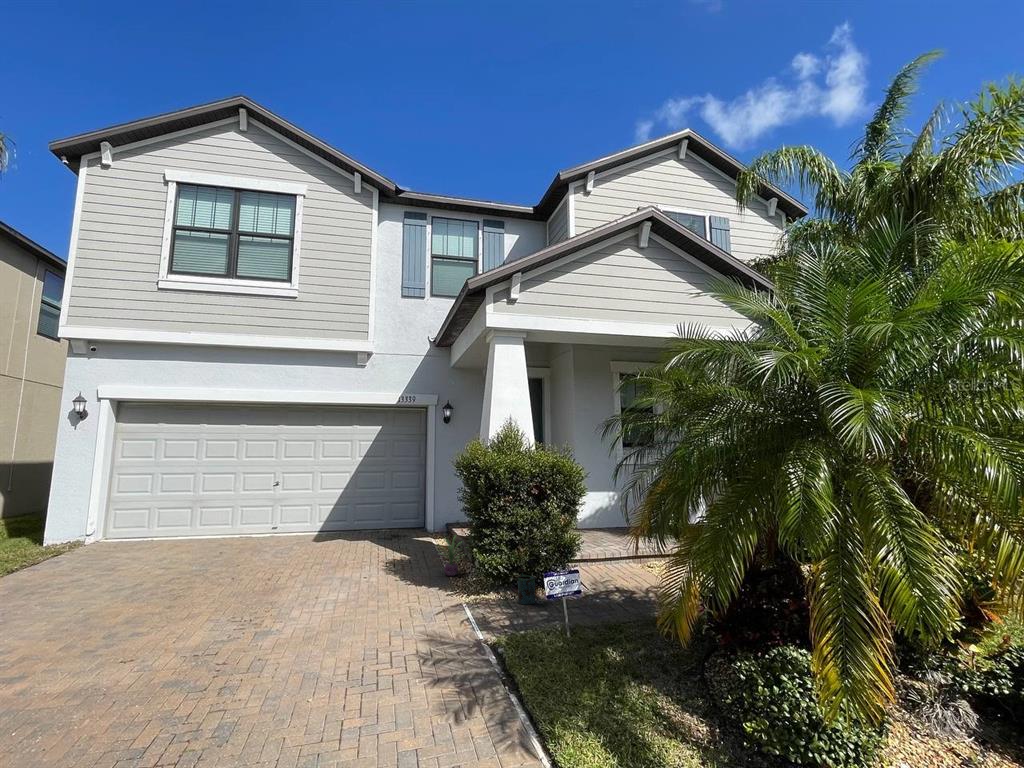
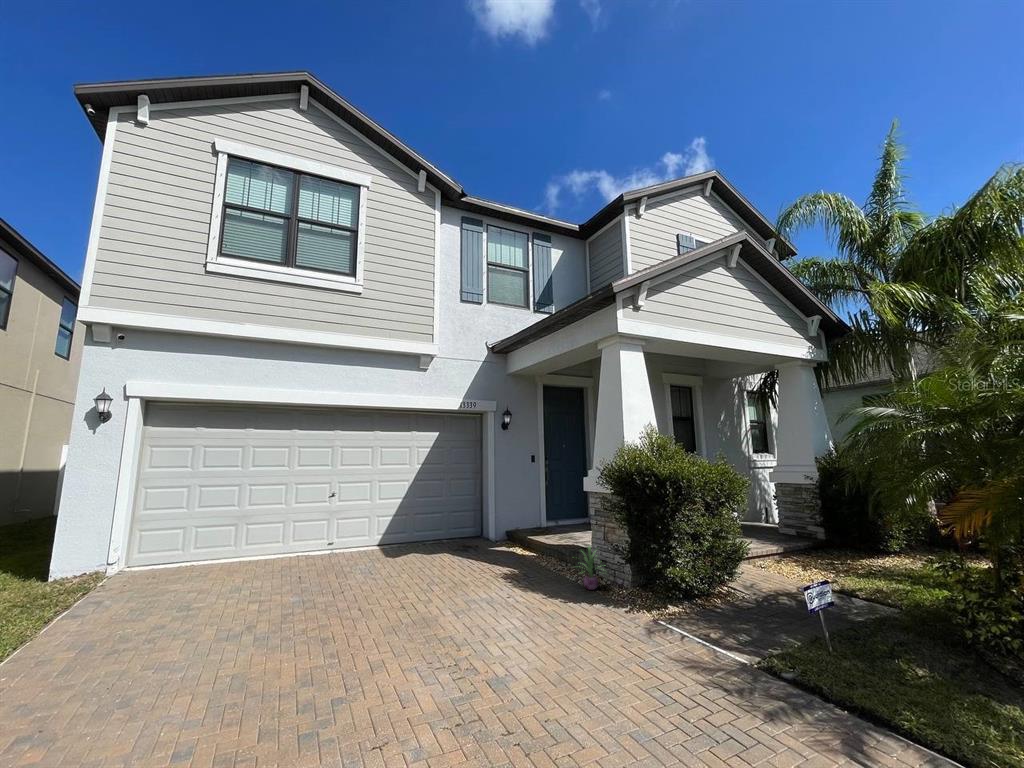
watering can: present [518,568,535,604] -> none [693,579,727,617]

